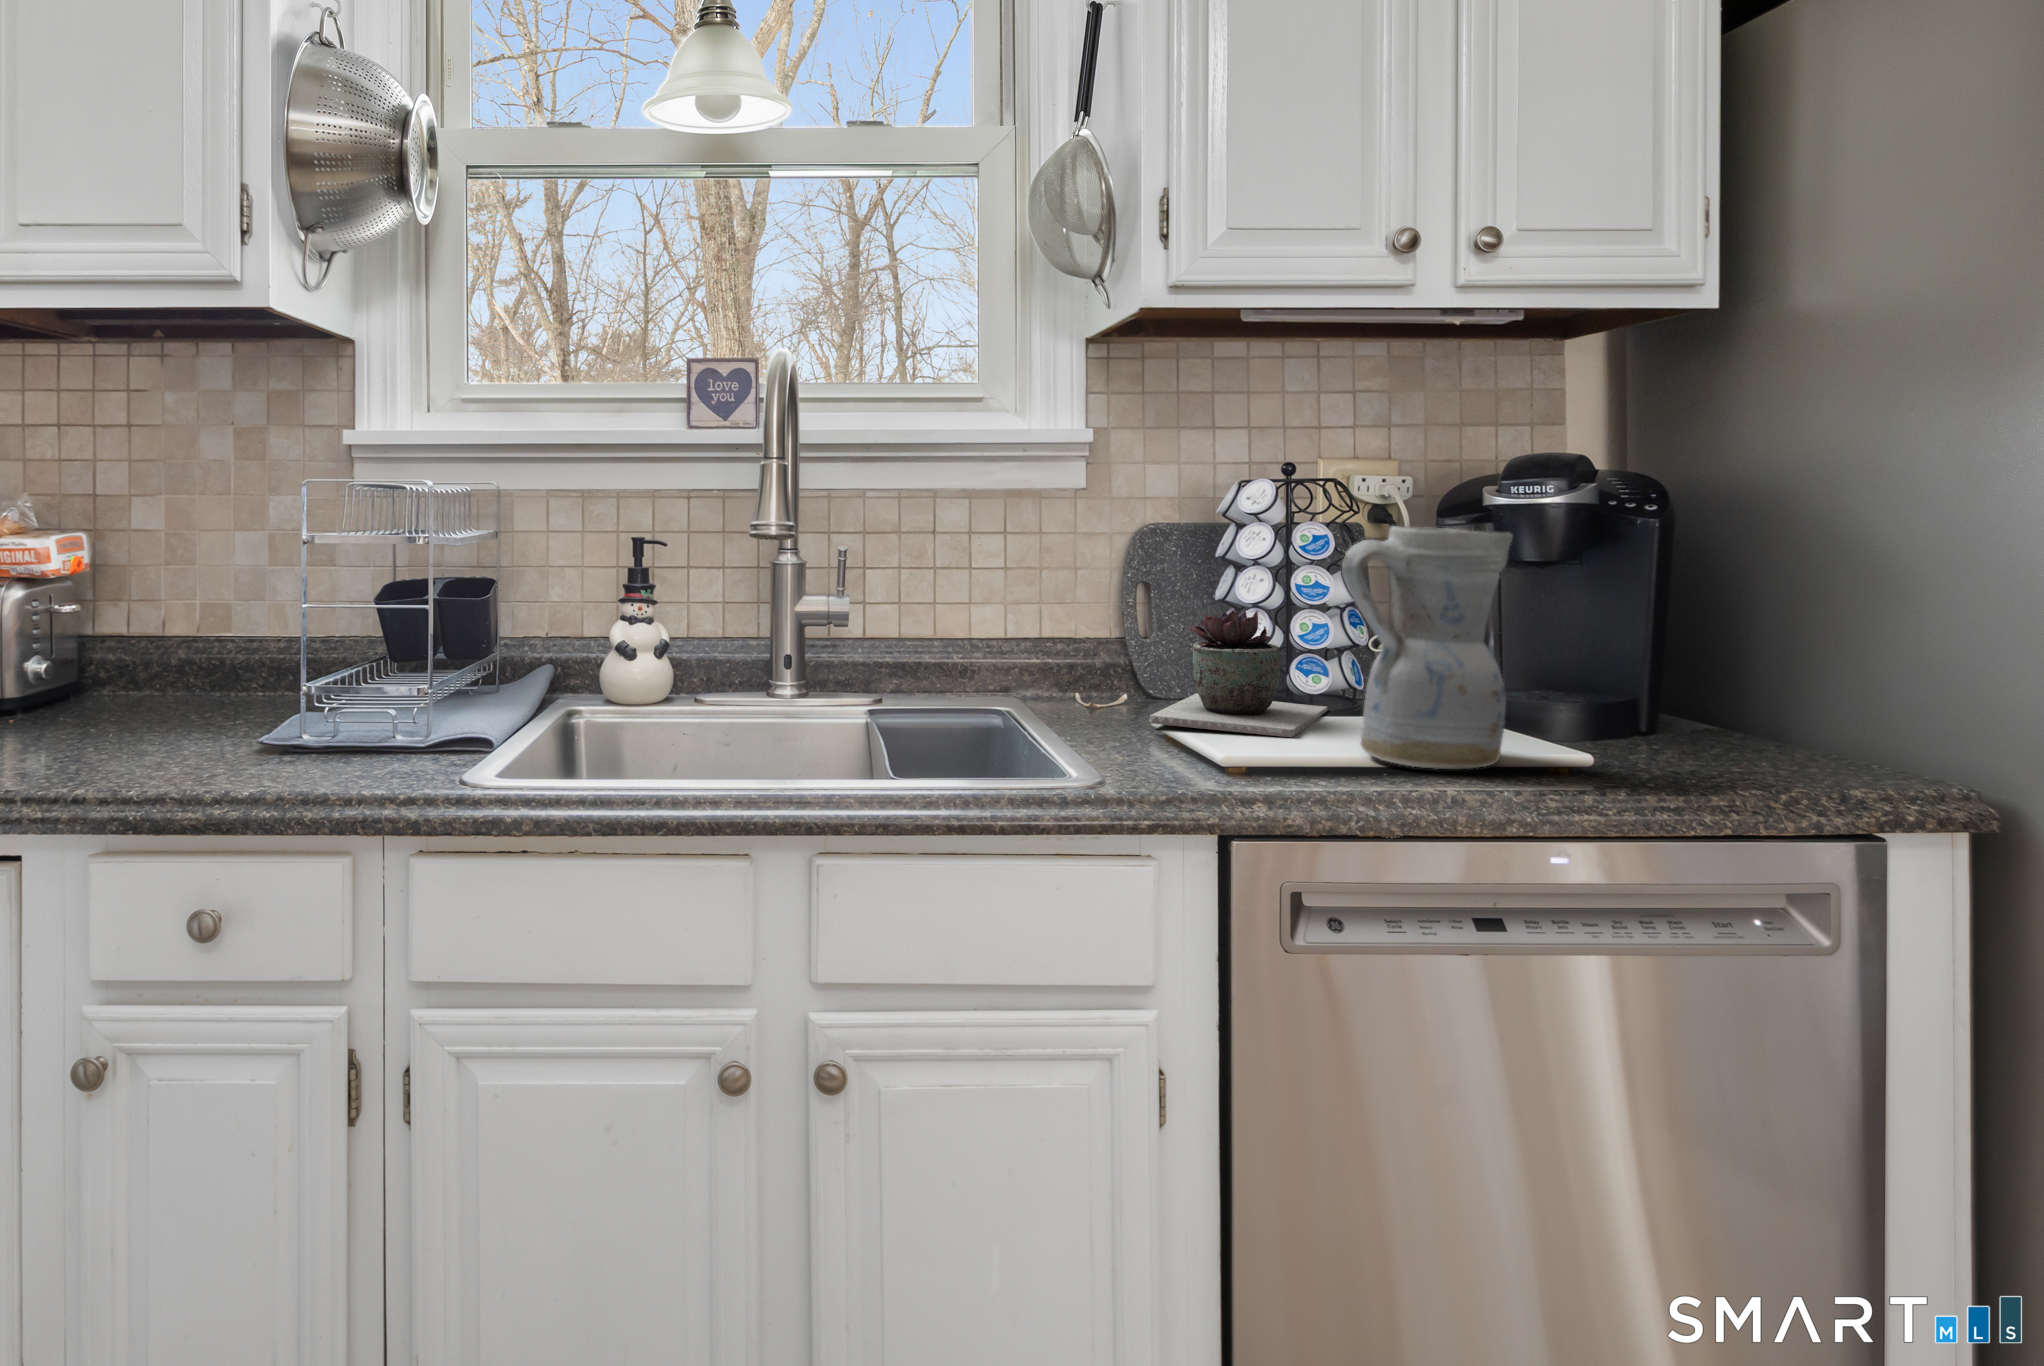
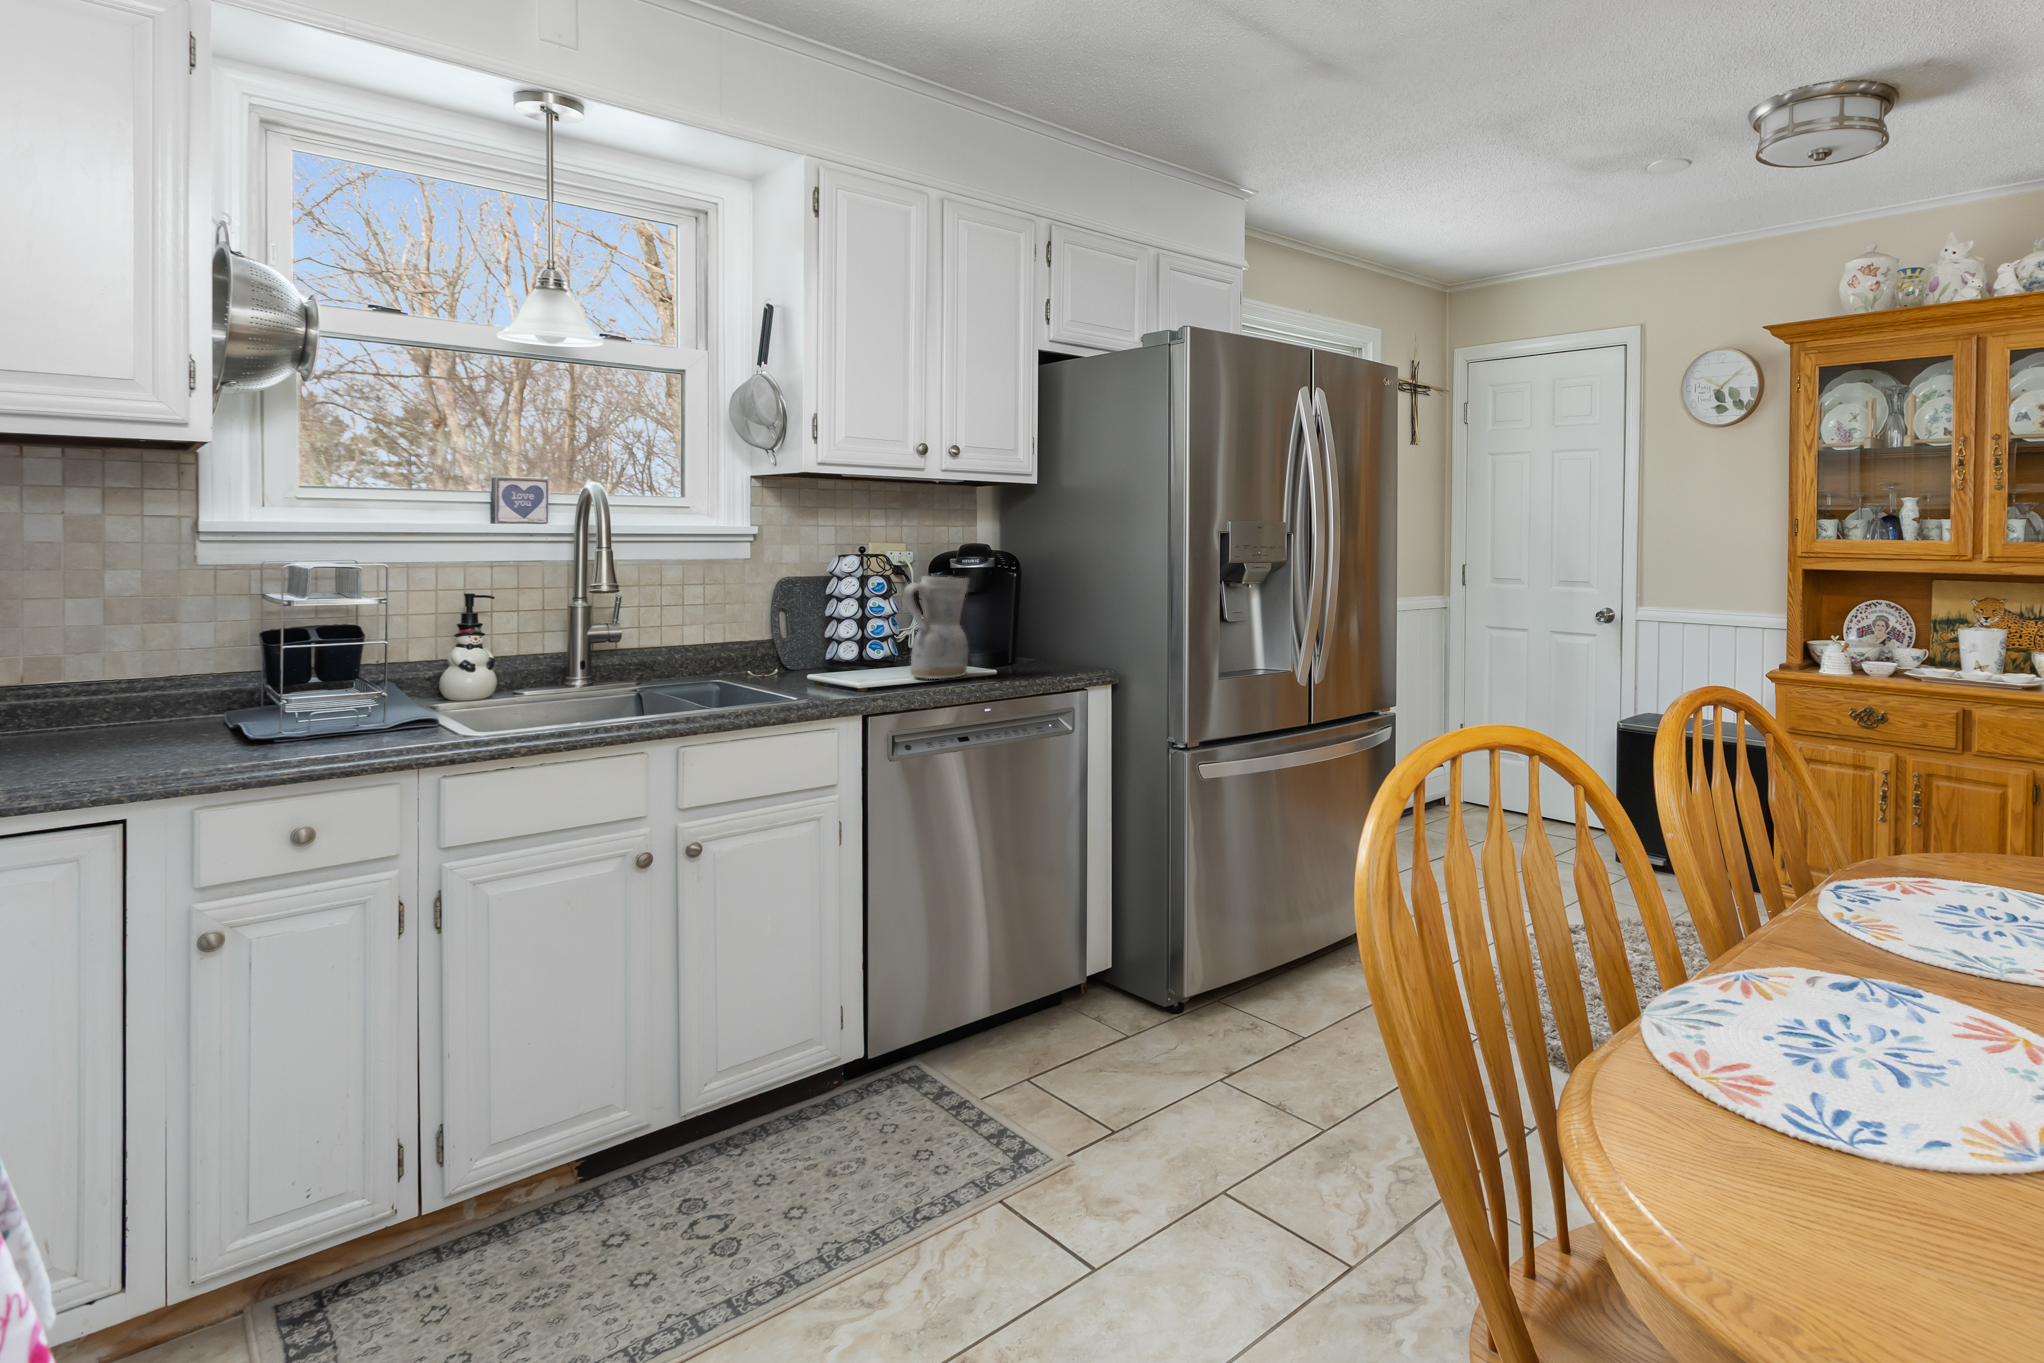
succulent plant: present [1150,610,1328,737] -> none [803,620,882,679]

